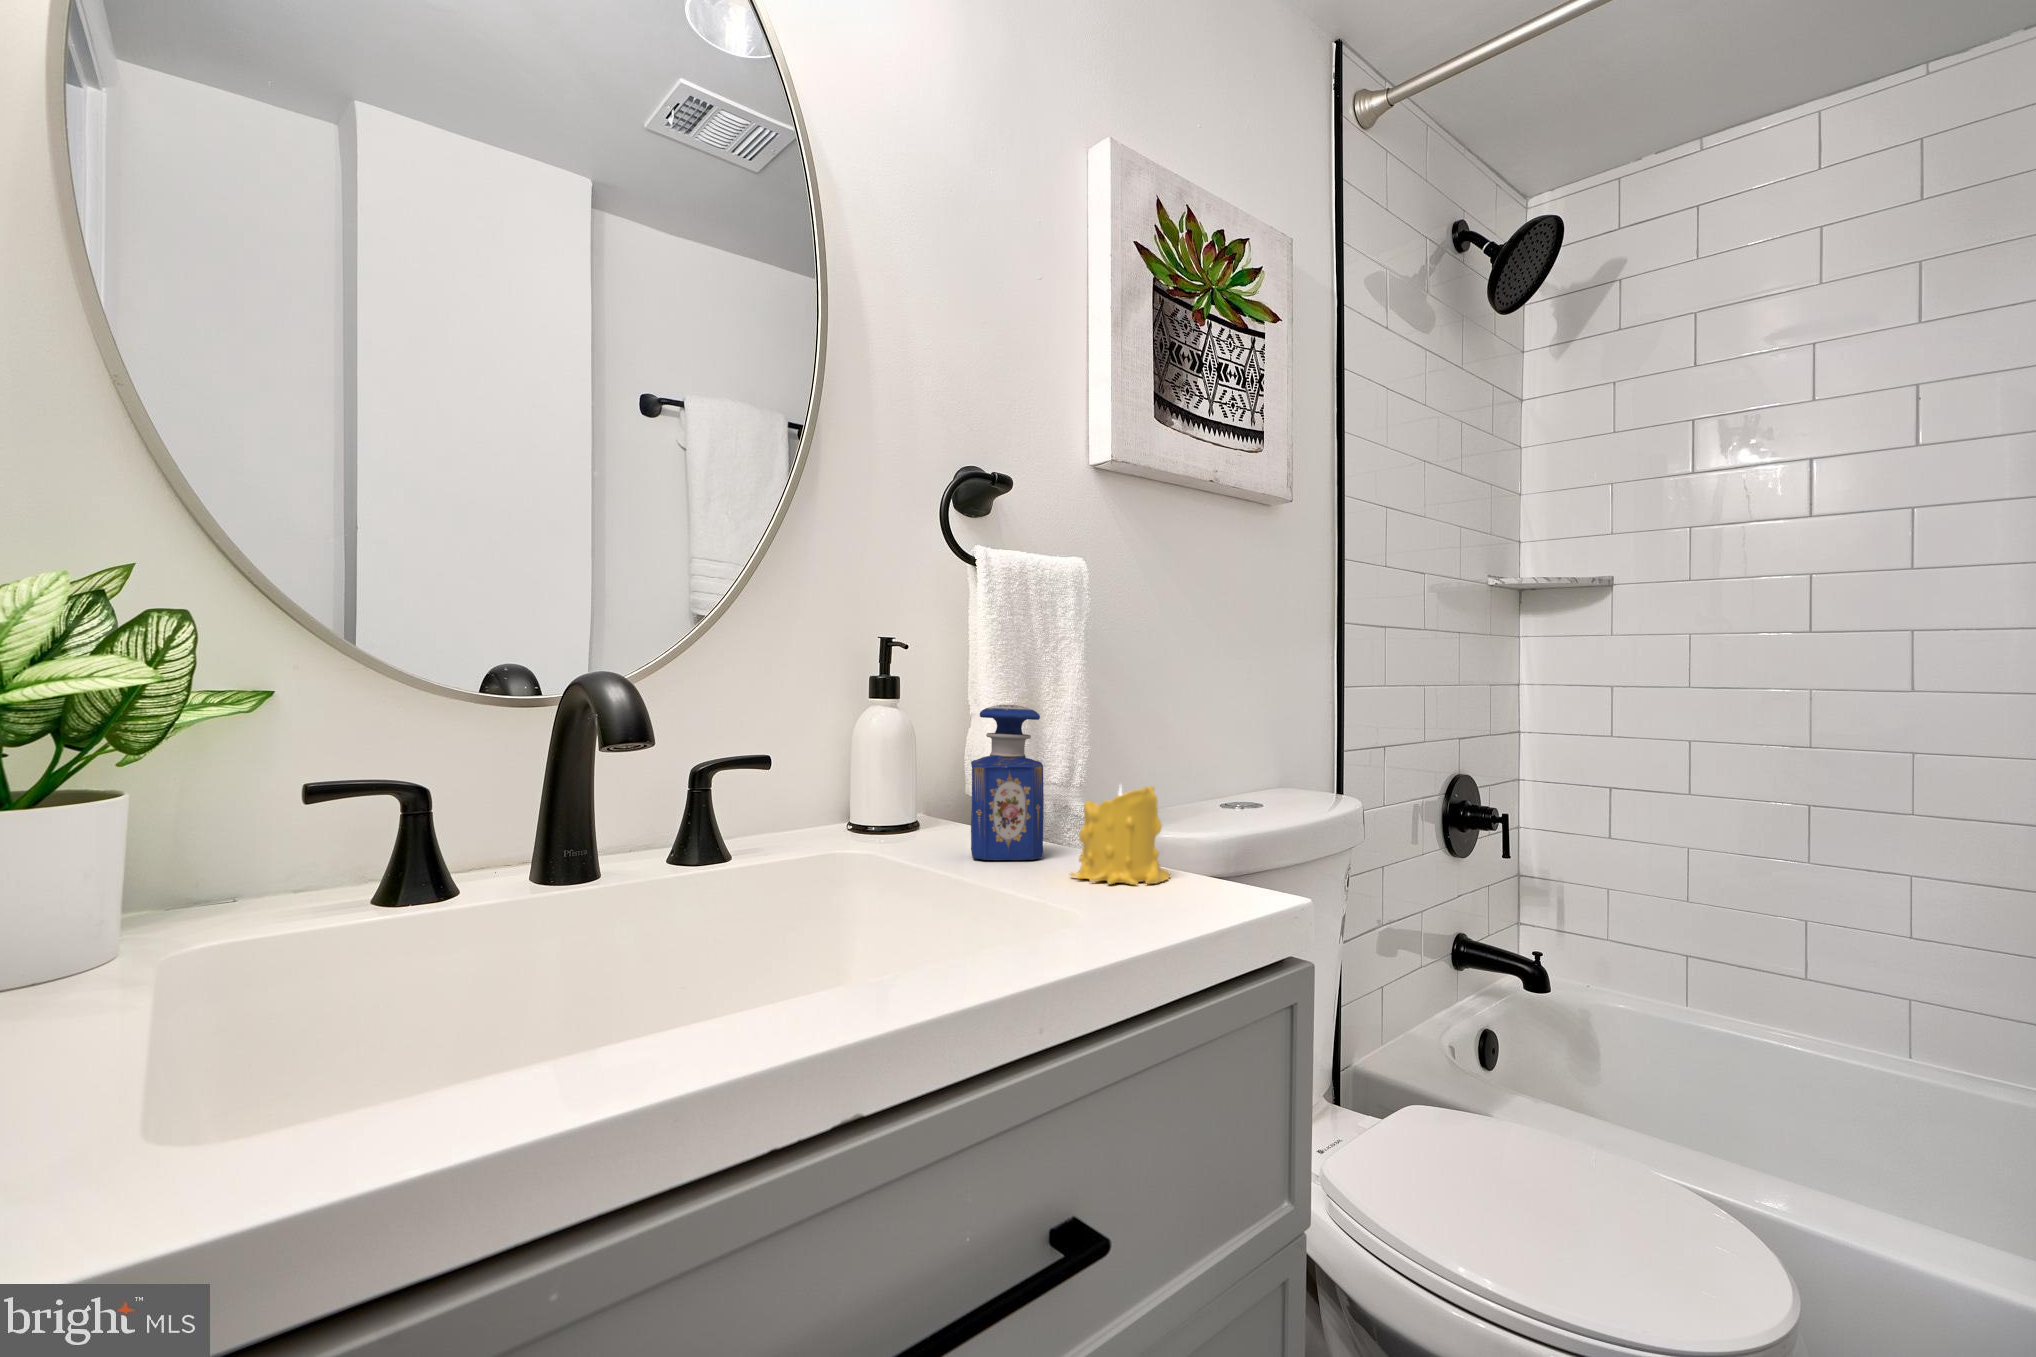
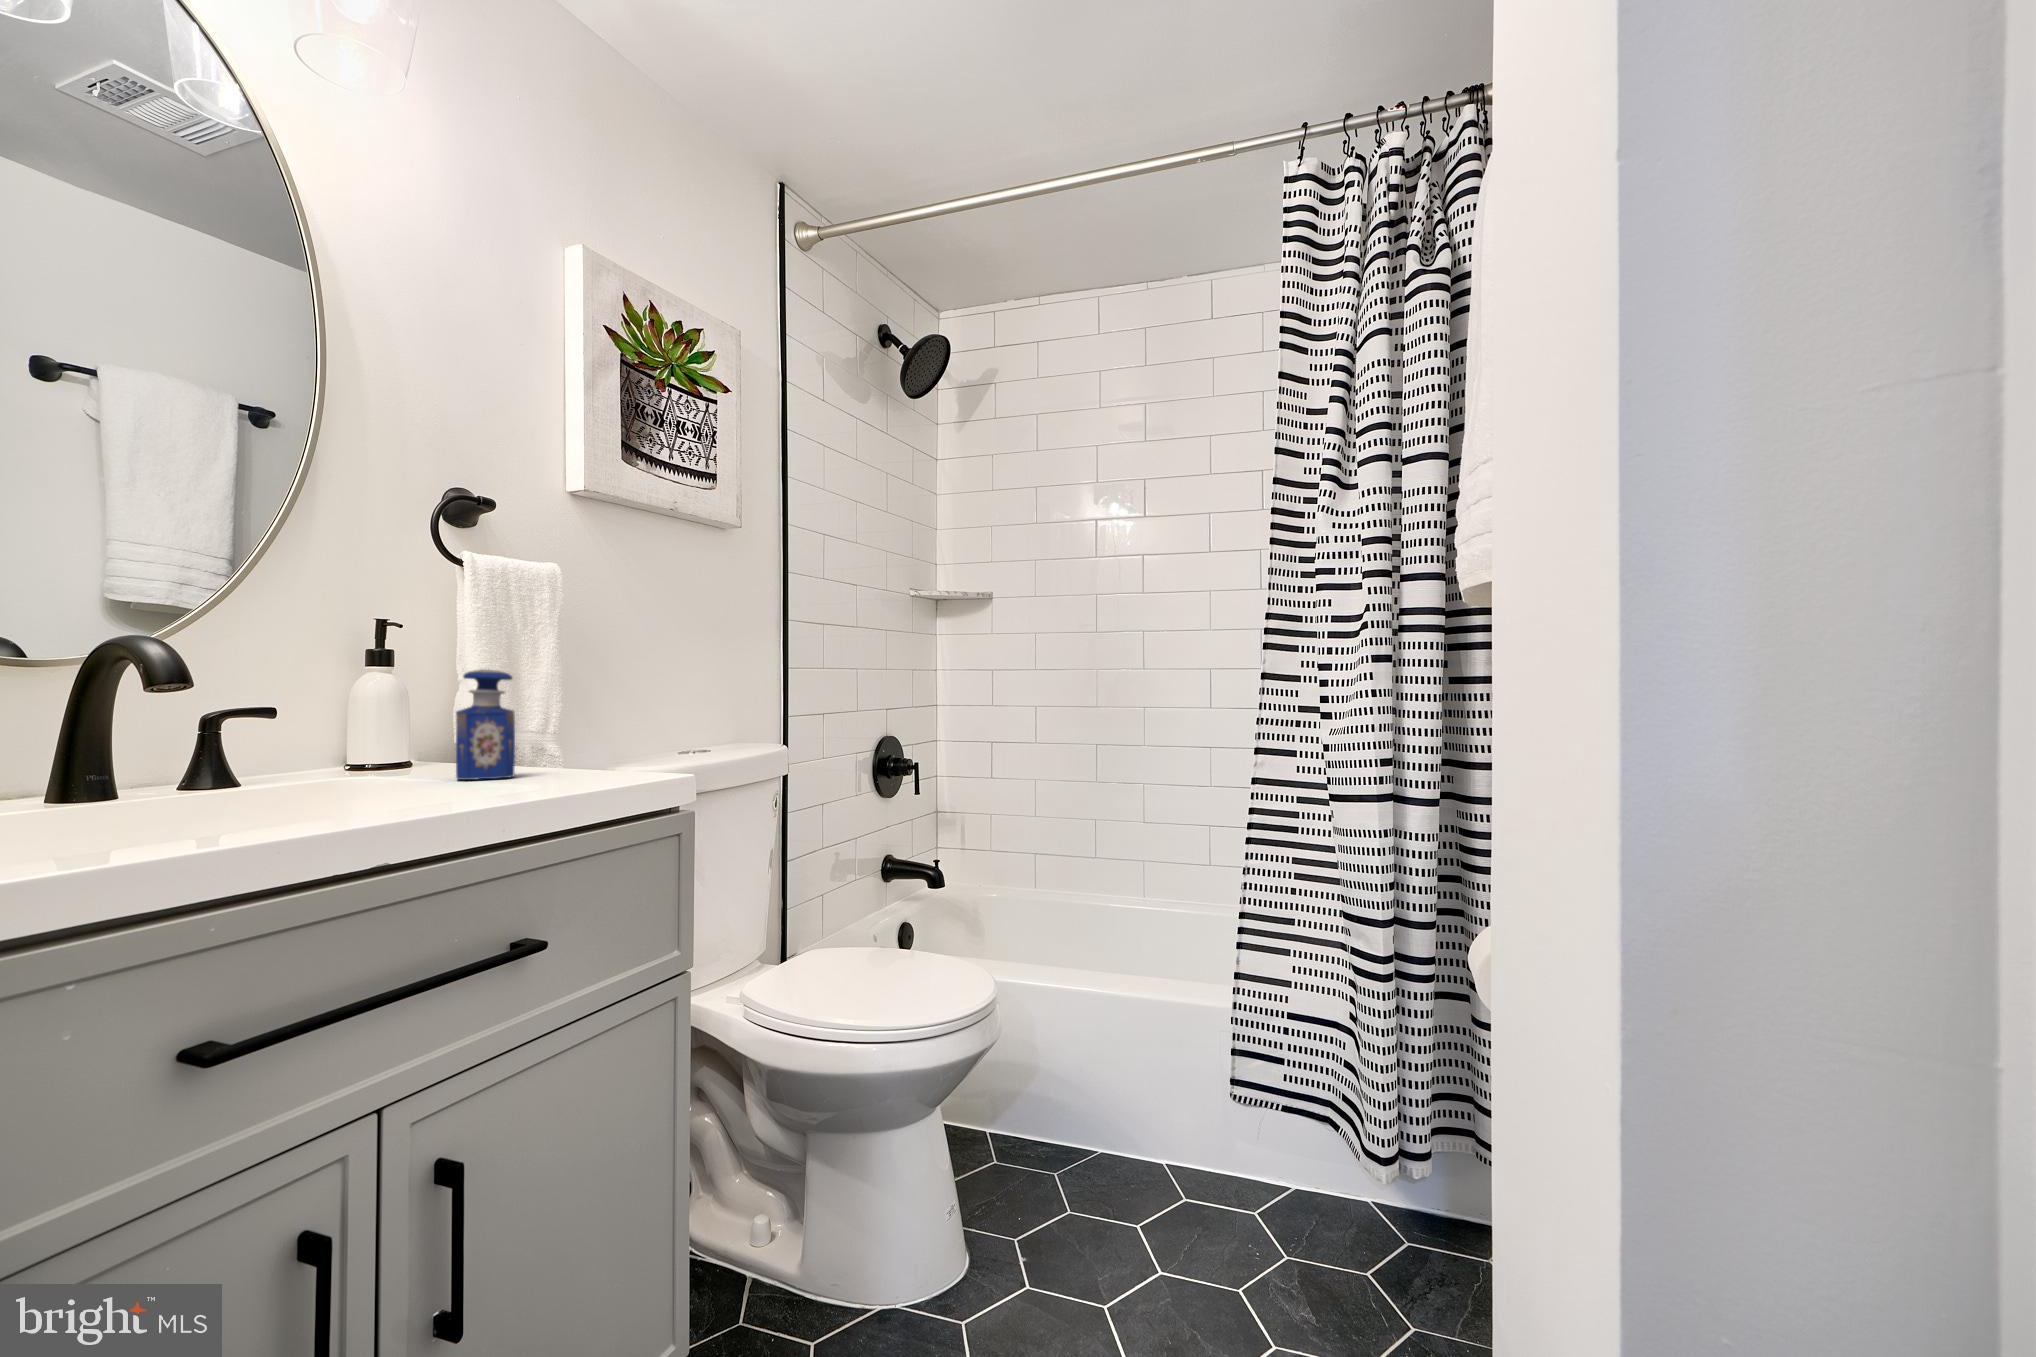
candle: present [1070,786,1170,885] -> none [529,717,603,783]

